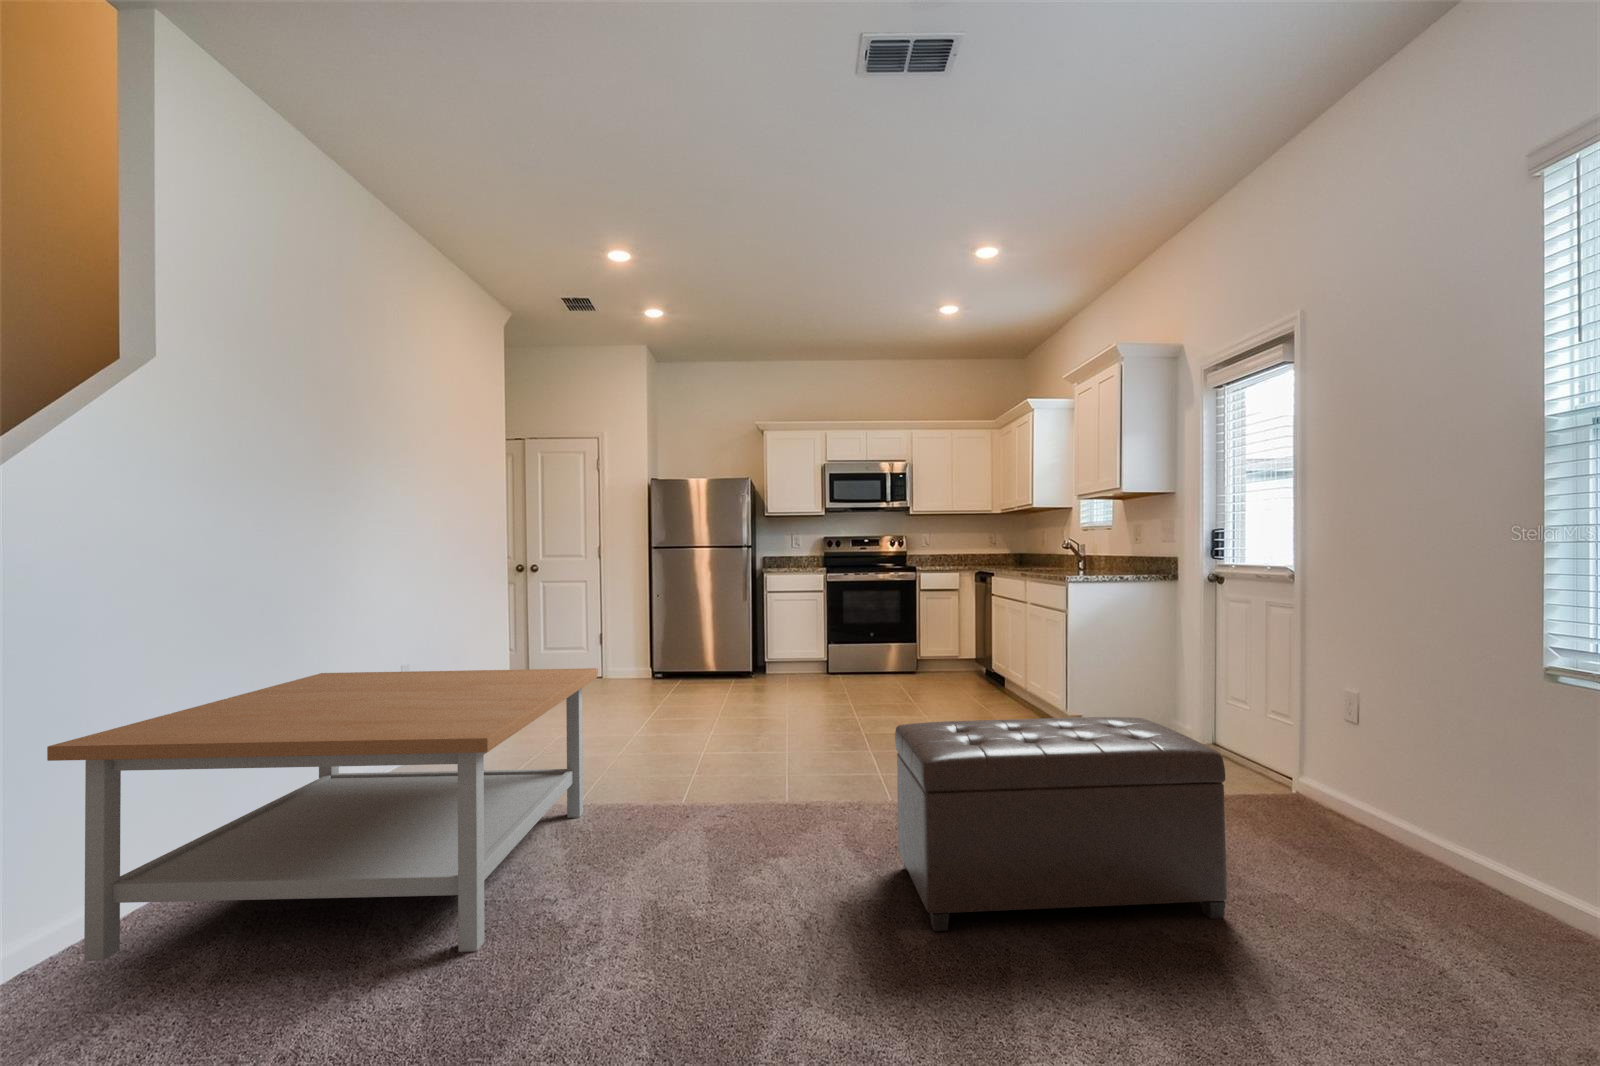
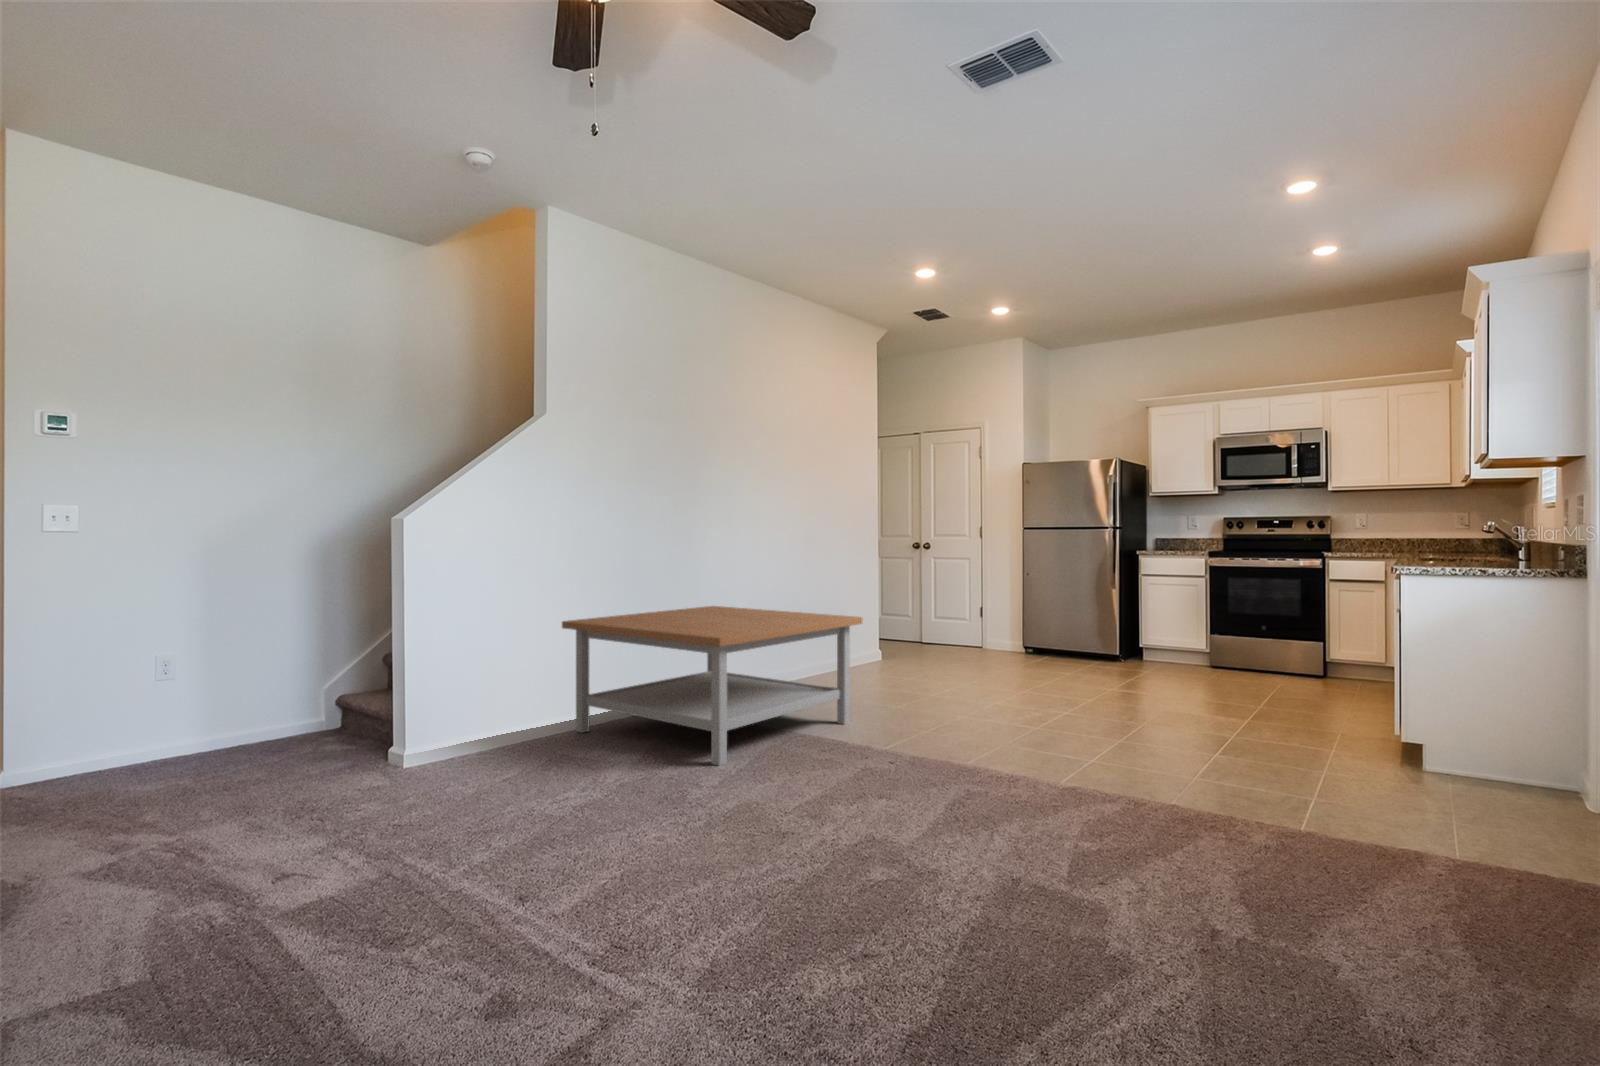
ottoman: present [895,717,1227,931] -> none [971,674,1260,879]

